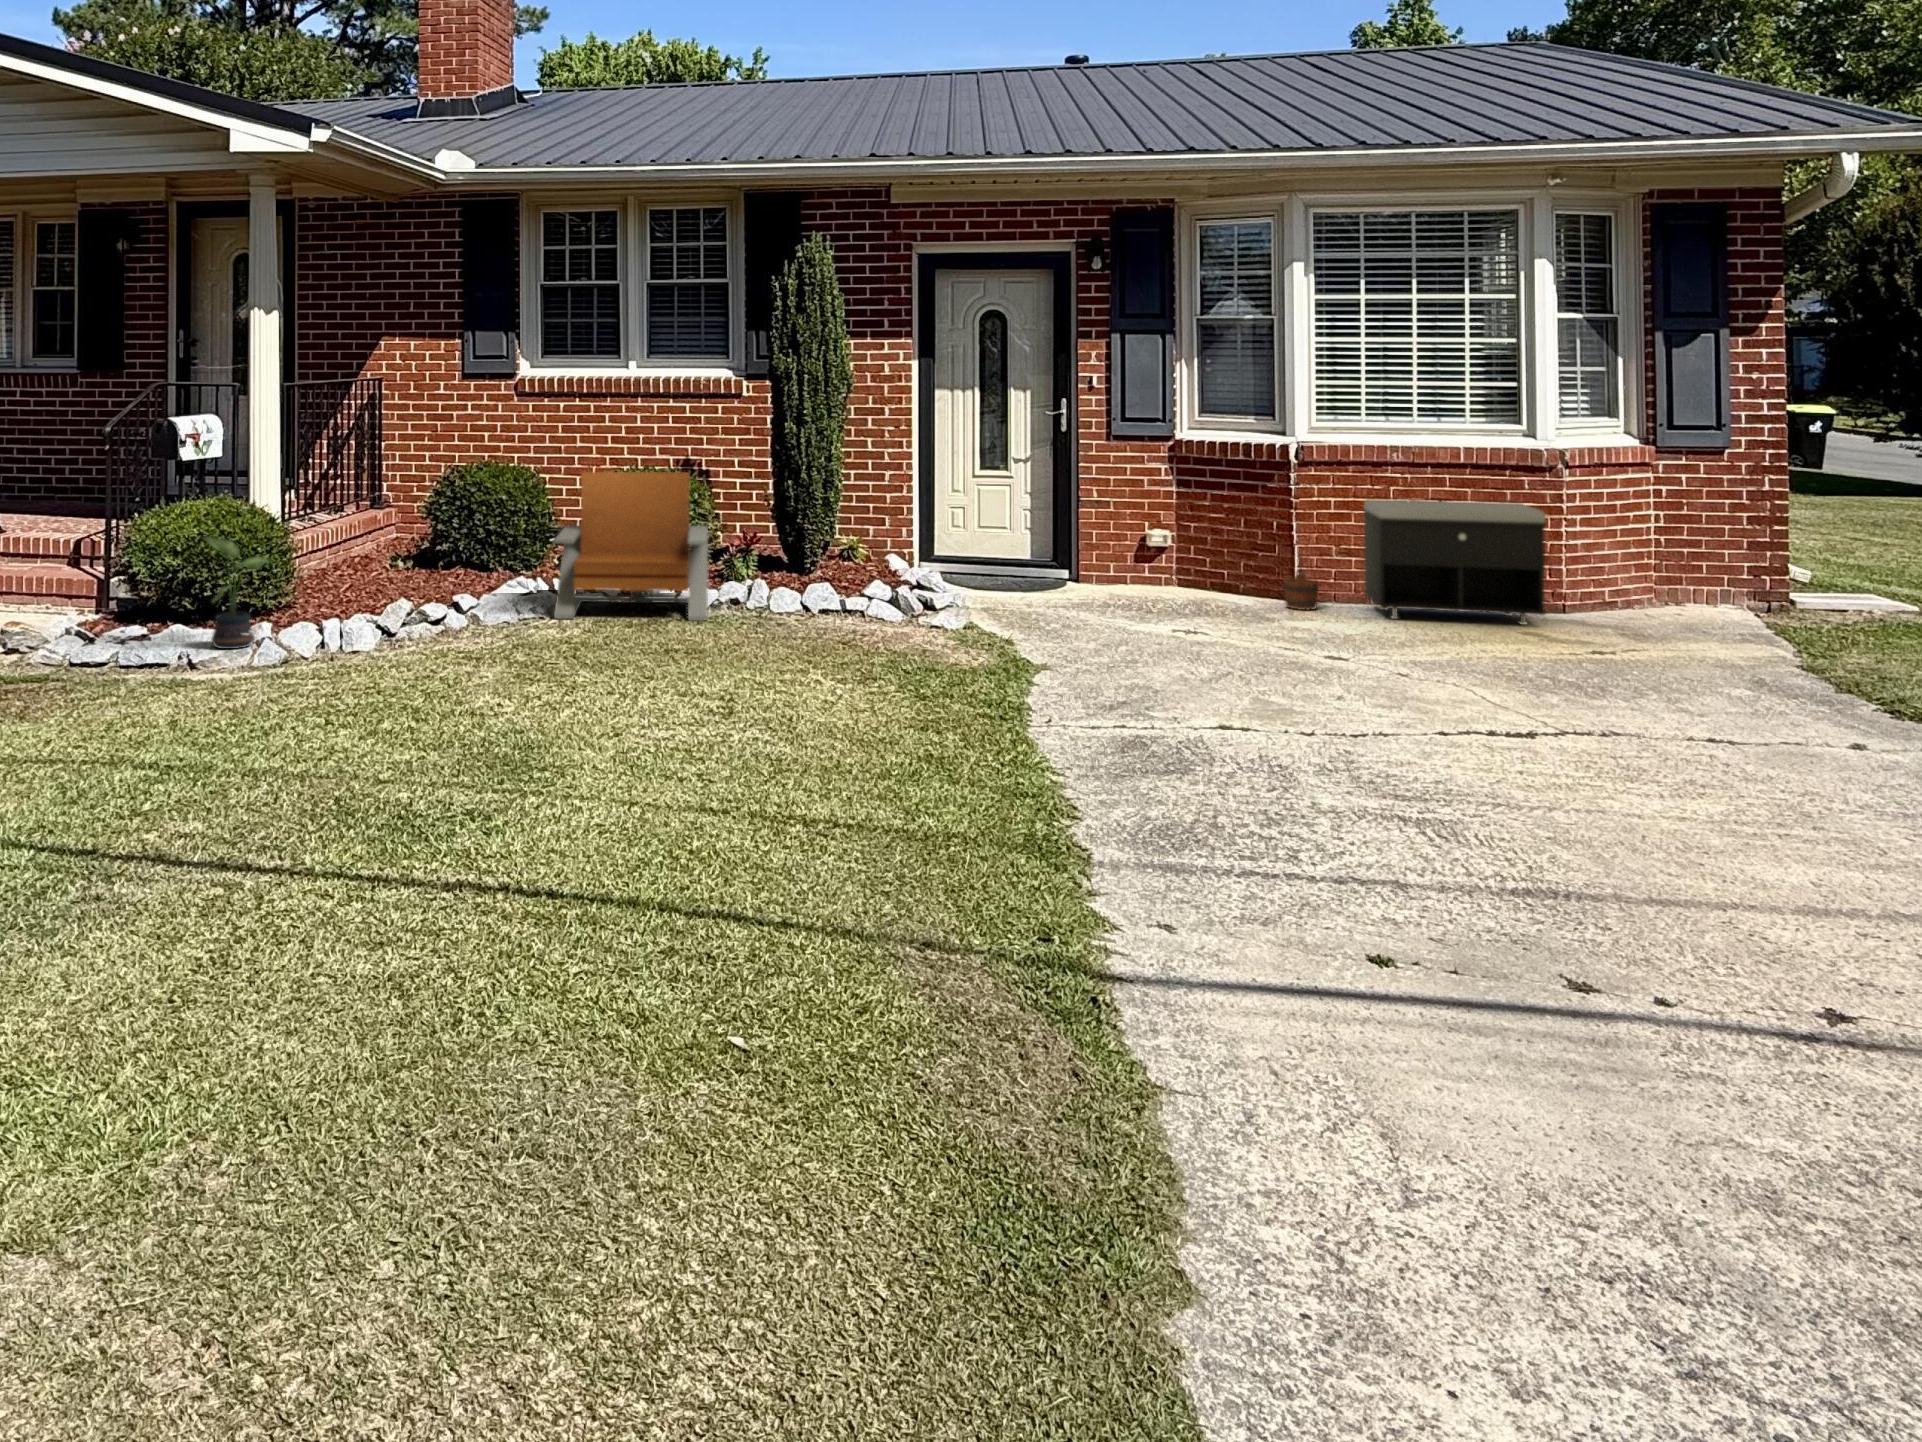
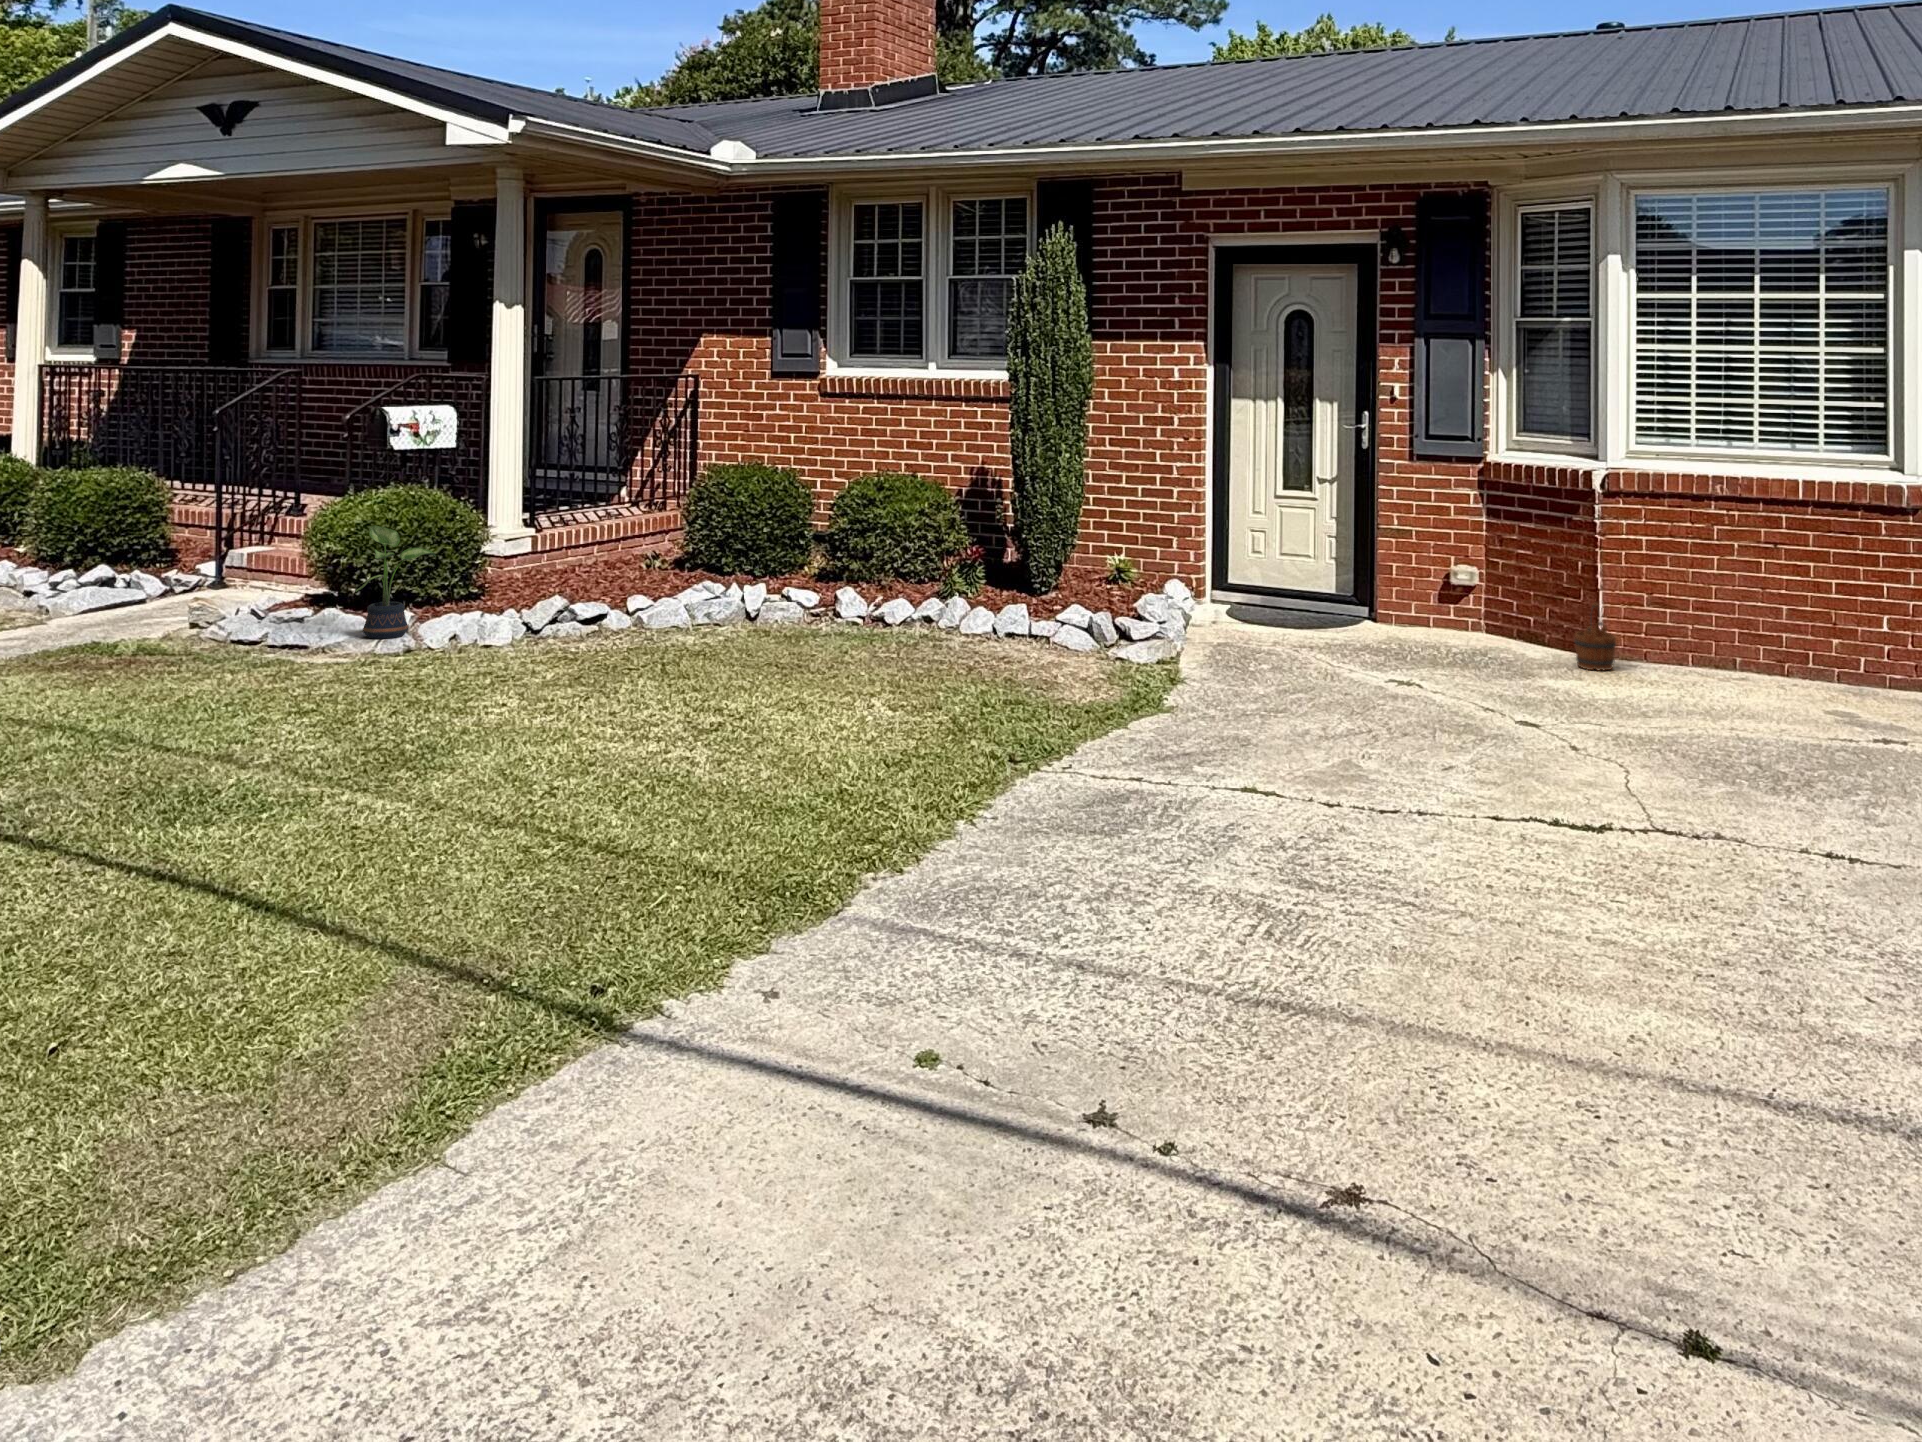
lounge chair: present [554,472,708,621] -> none [739,475,938,640]
storage bench: present [1364,499,1546,625] -> none [1667,541,1872,706]

